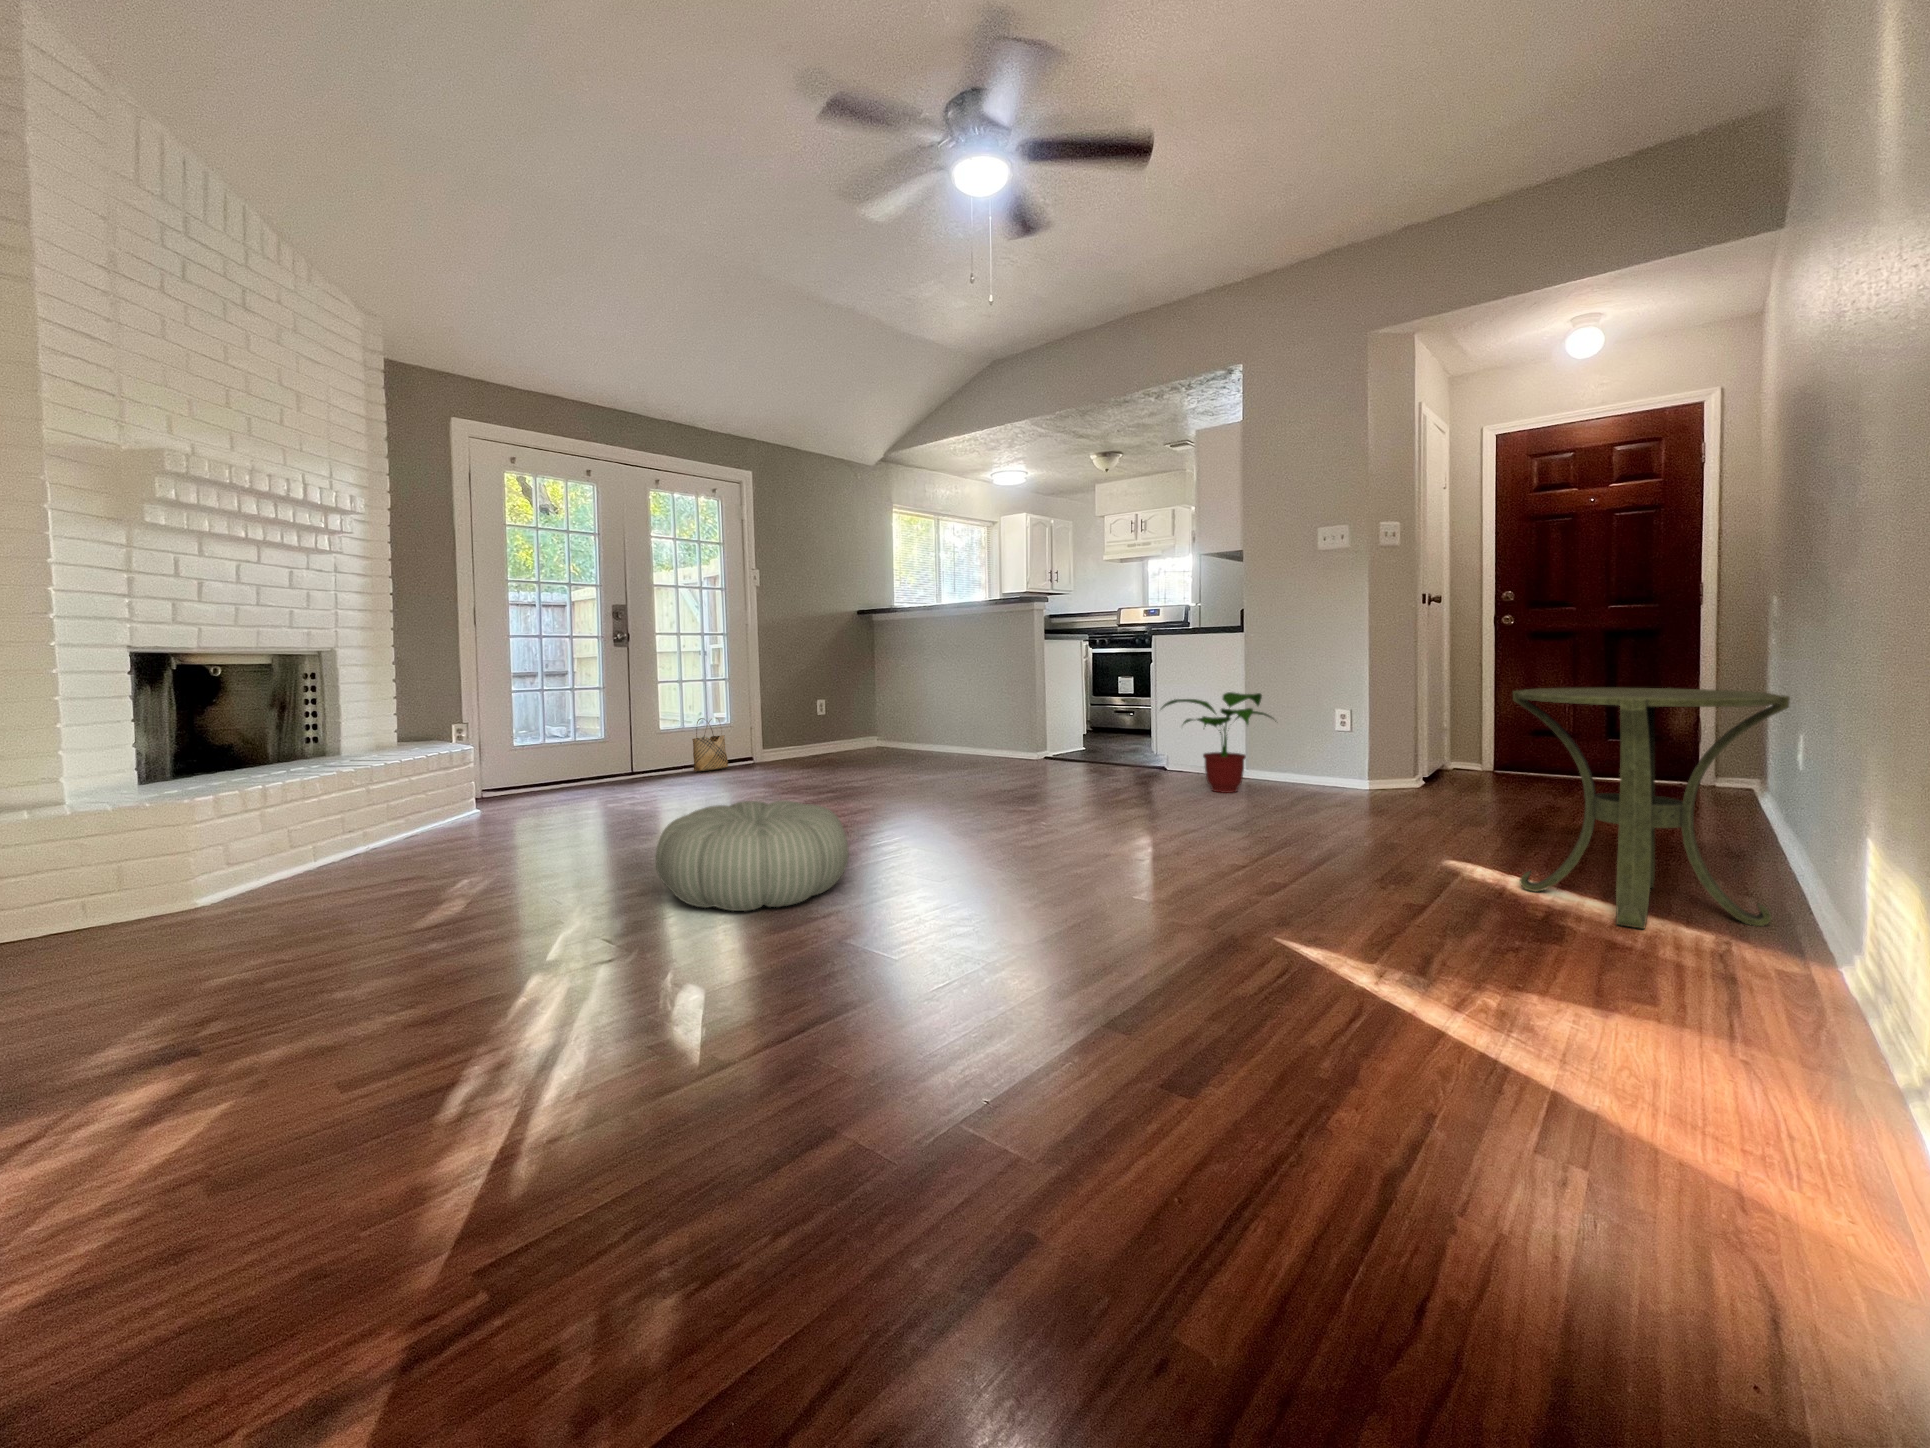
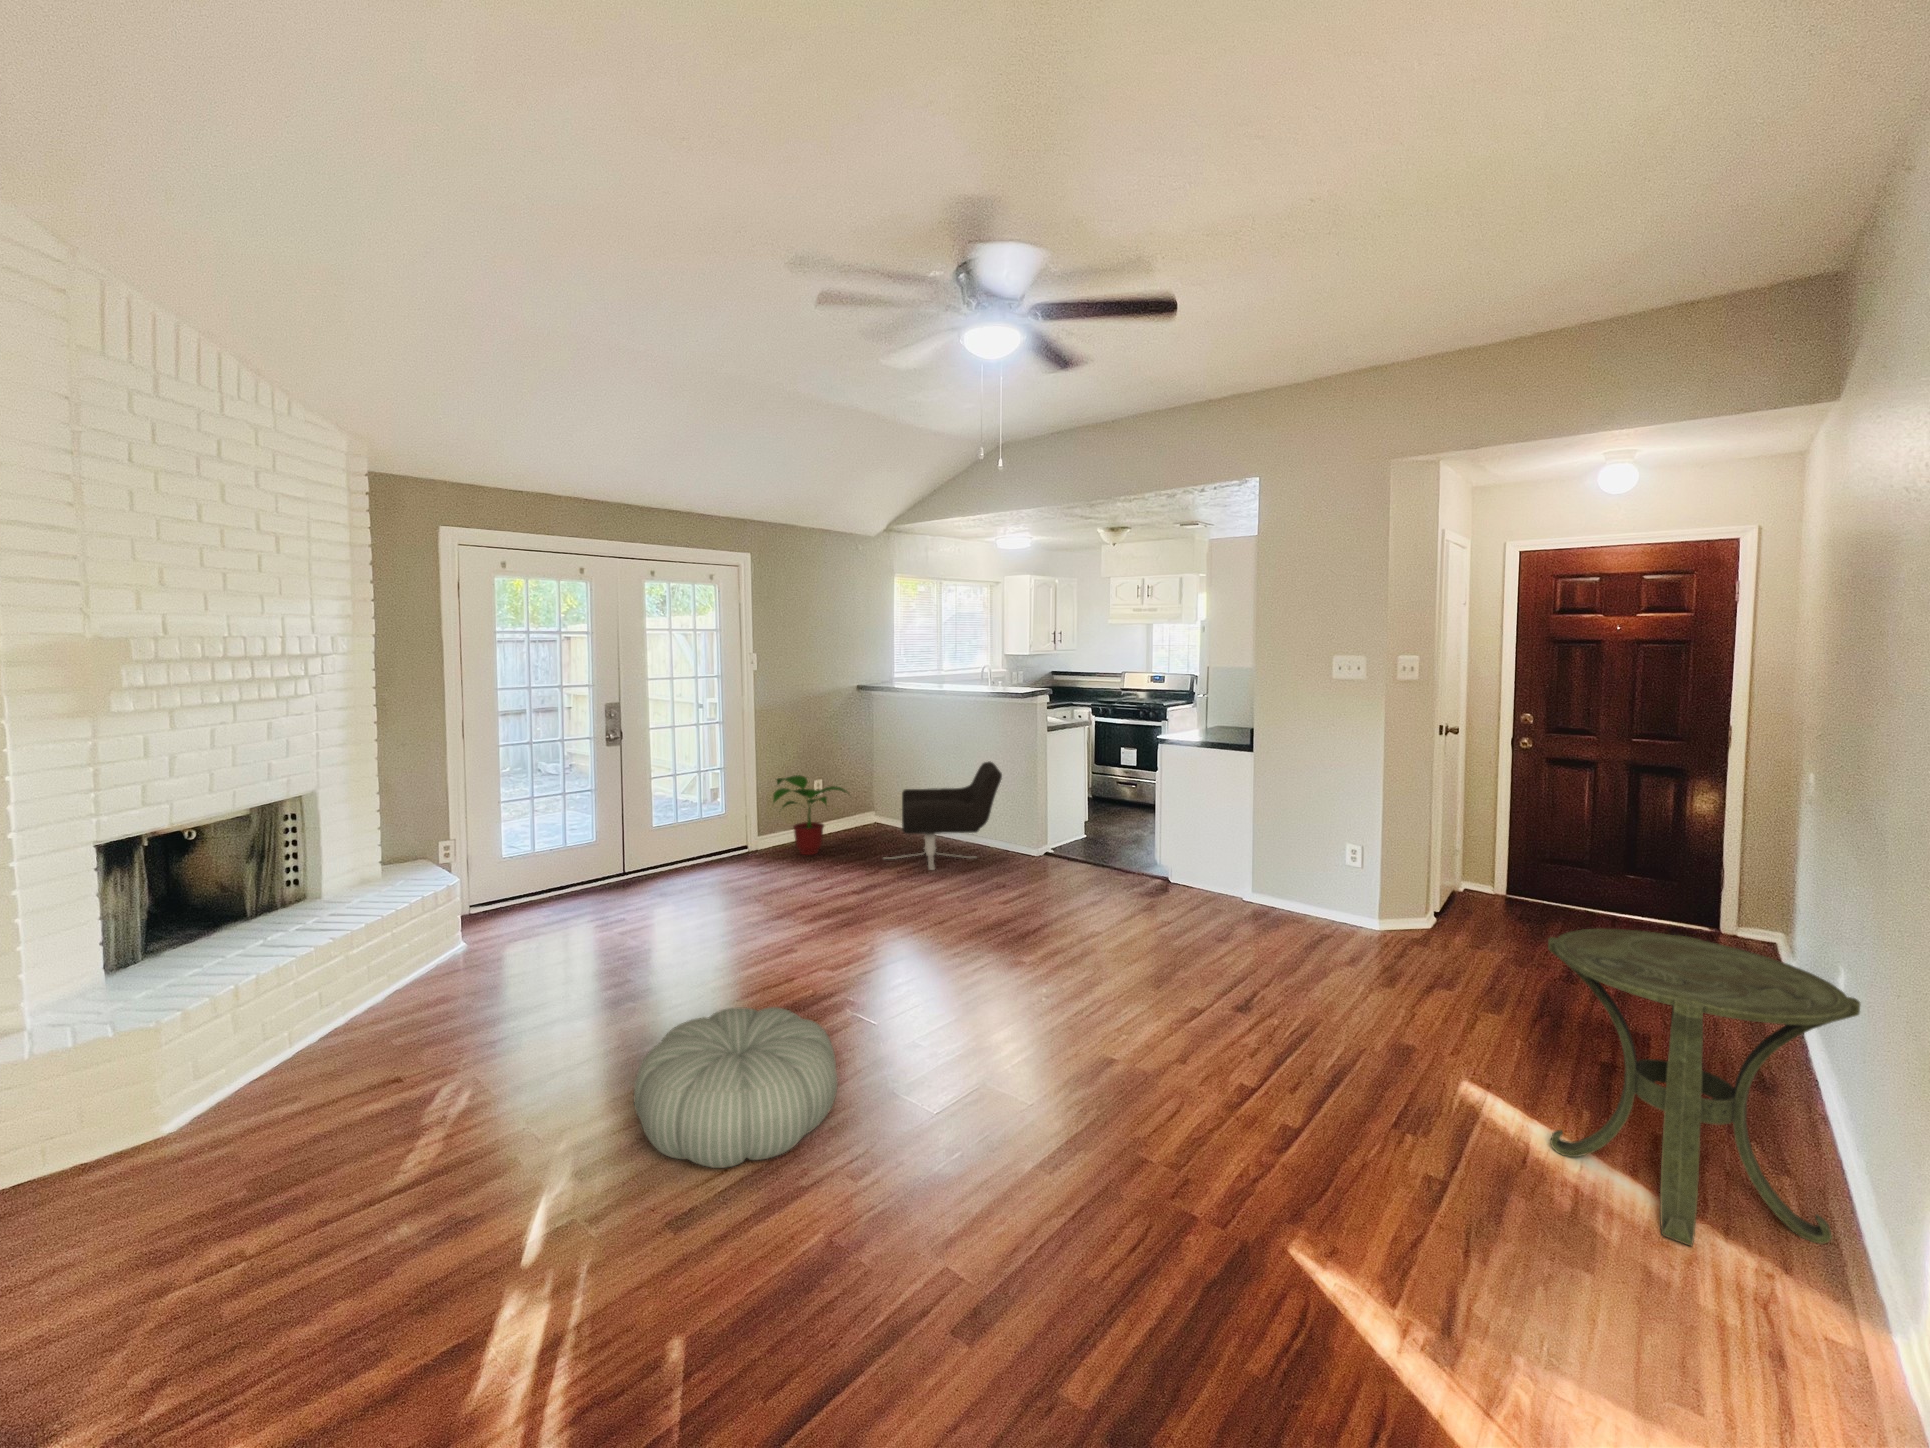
lounge chair: none [885,670,1002,769] -> present [884,762,1002,870]
potted plant: present [1161,692,1276,793] -> present [773,775,847,855]
woven basket: present [692,718,728,771] -> none [687,811,724,867]

